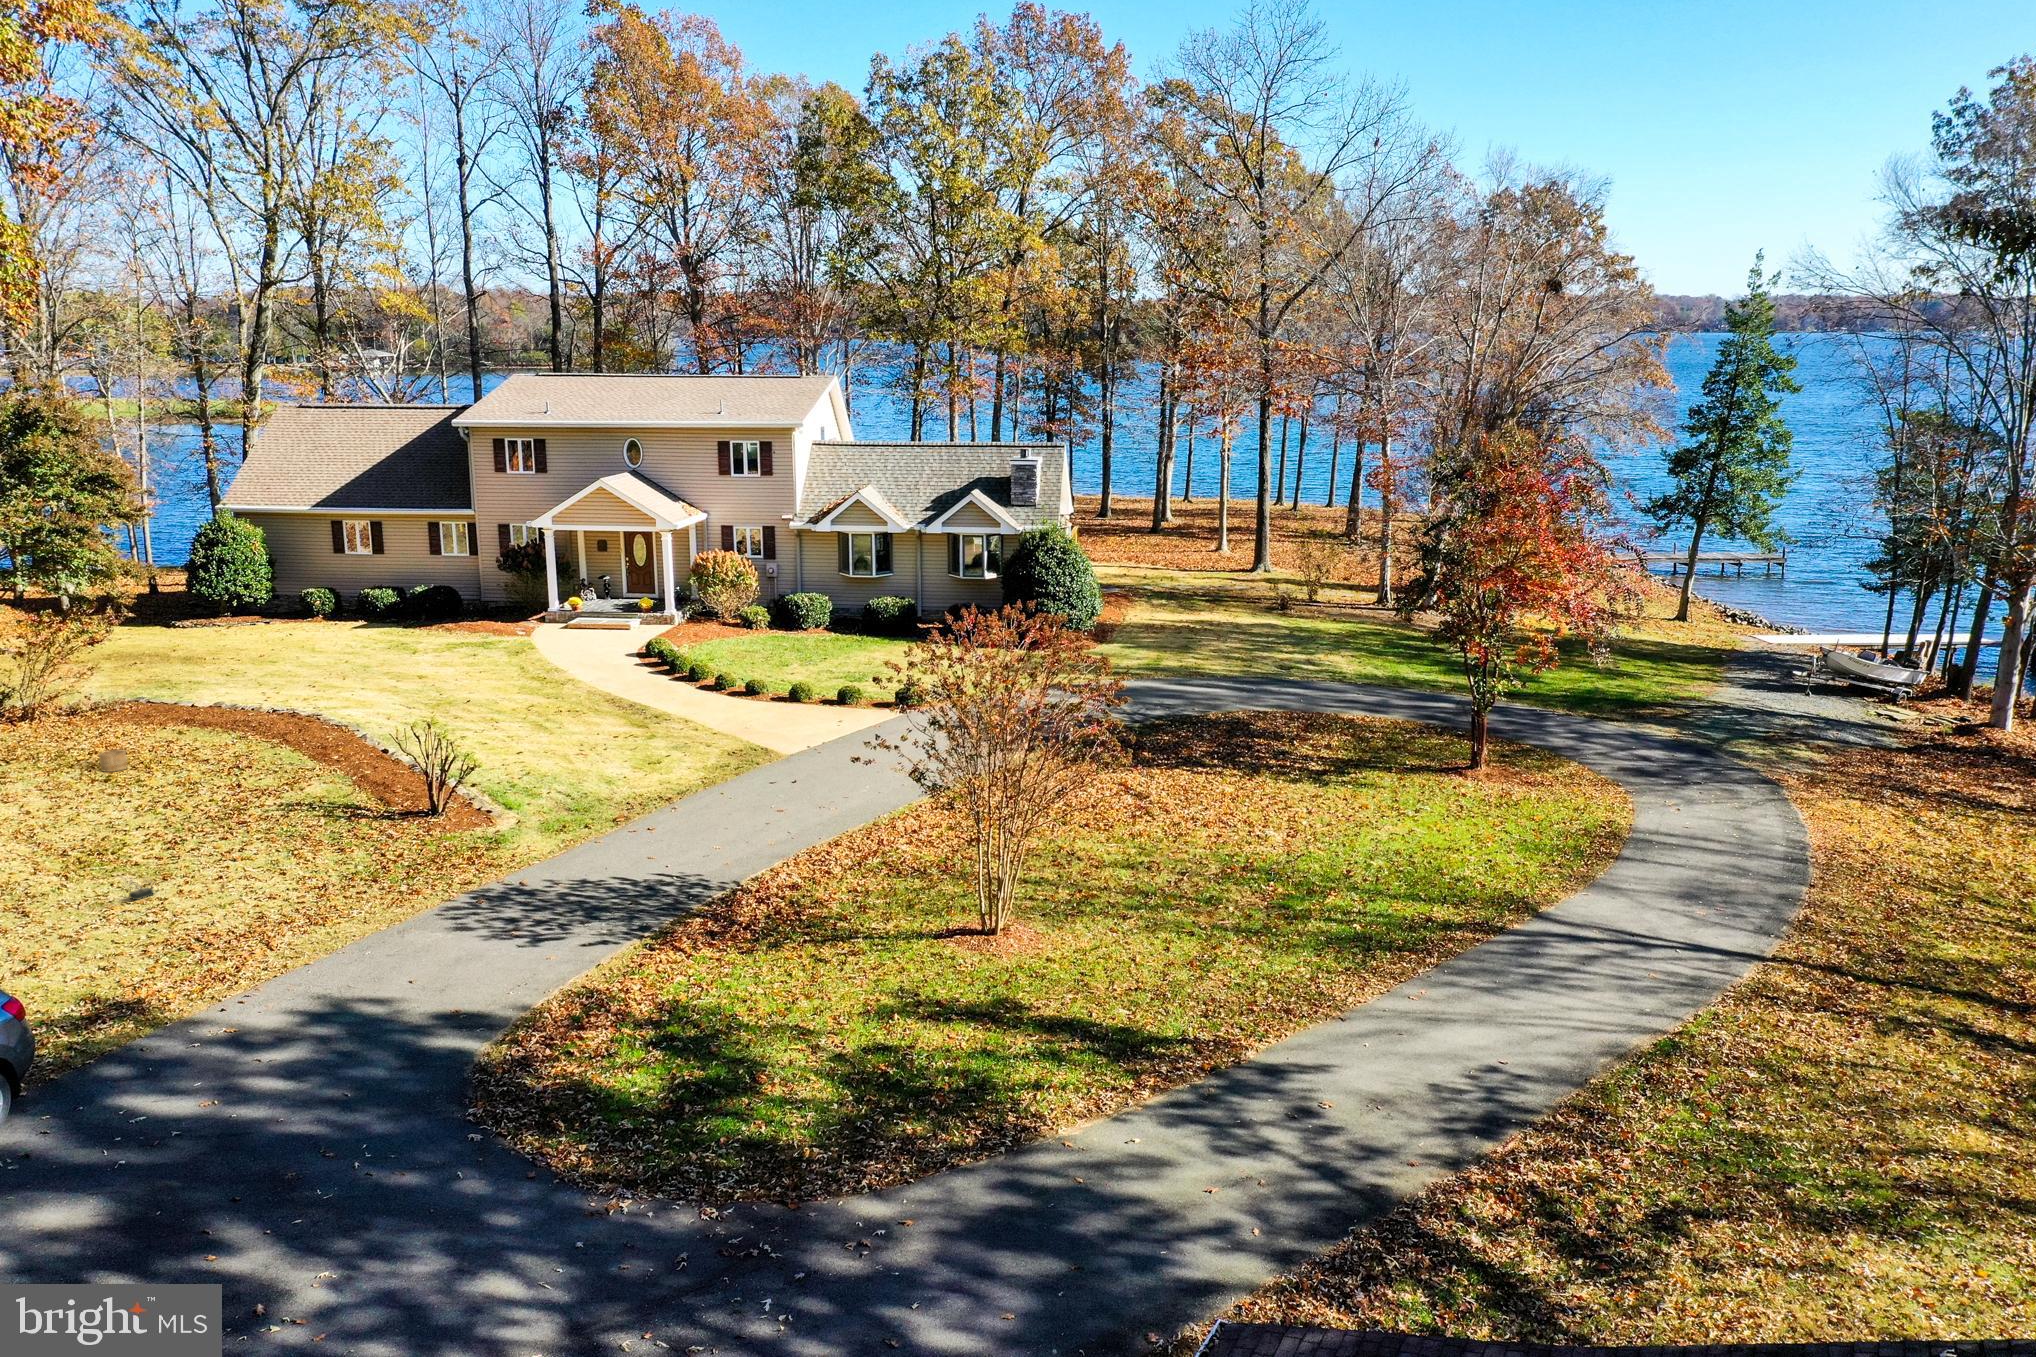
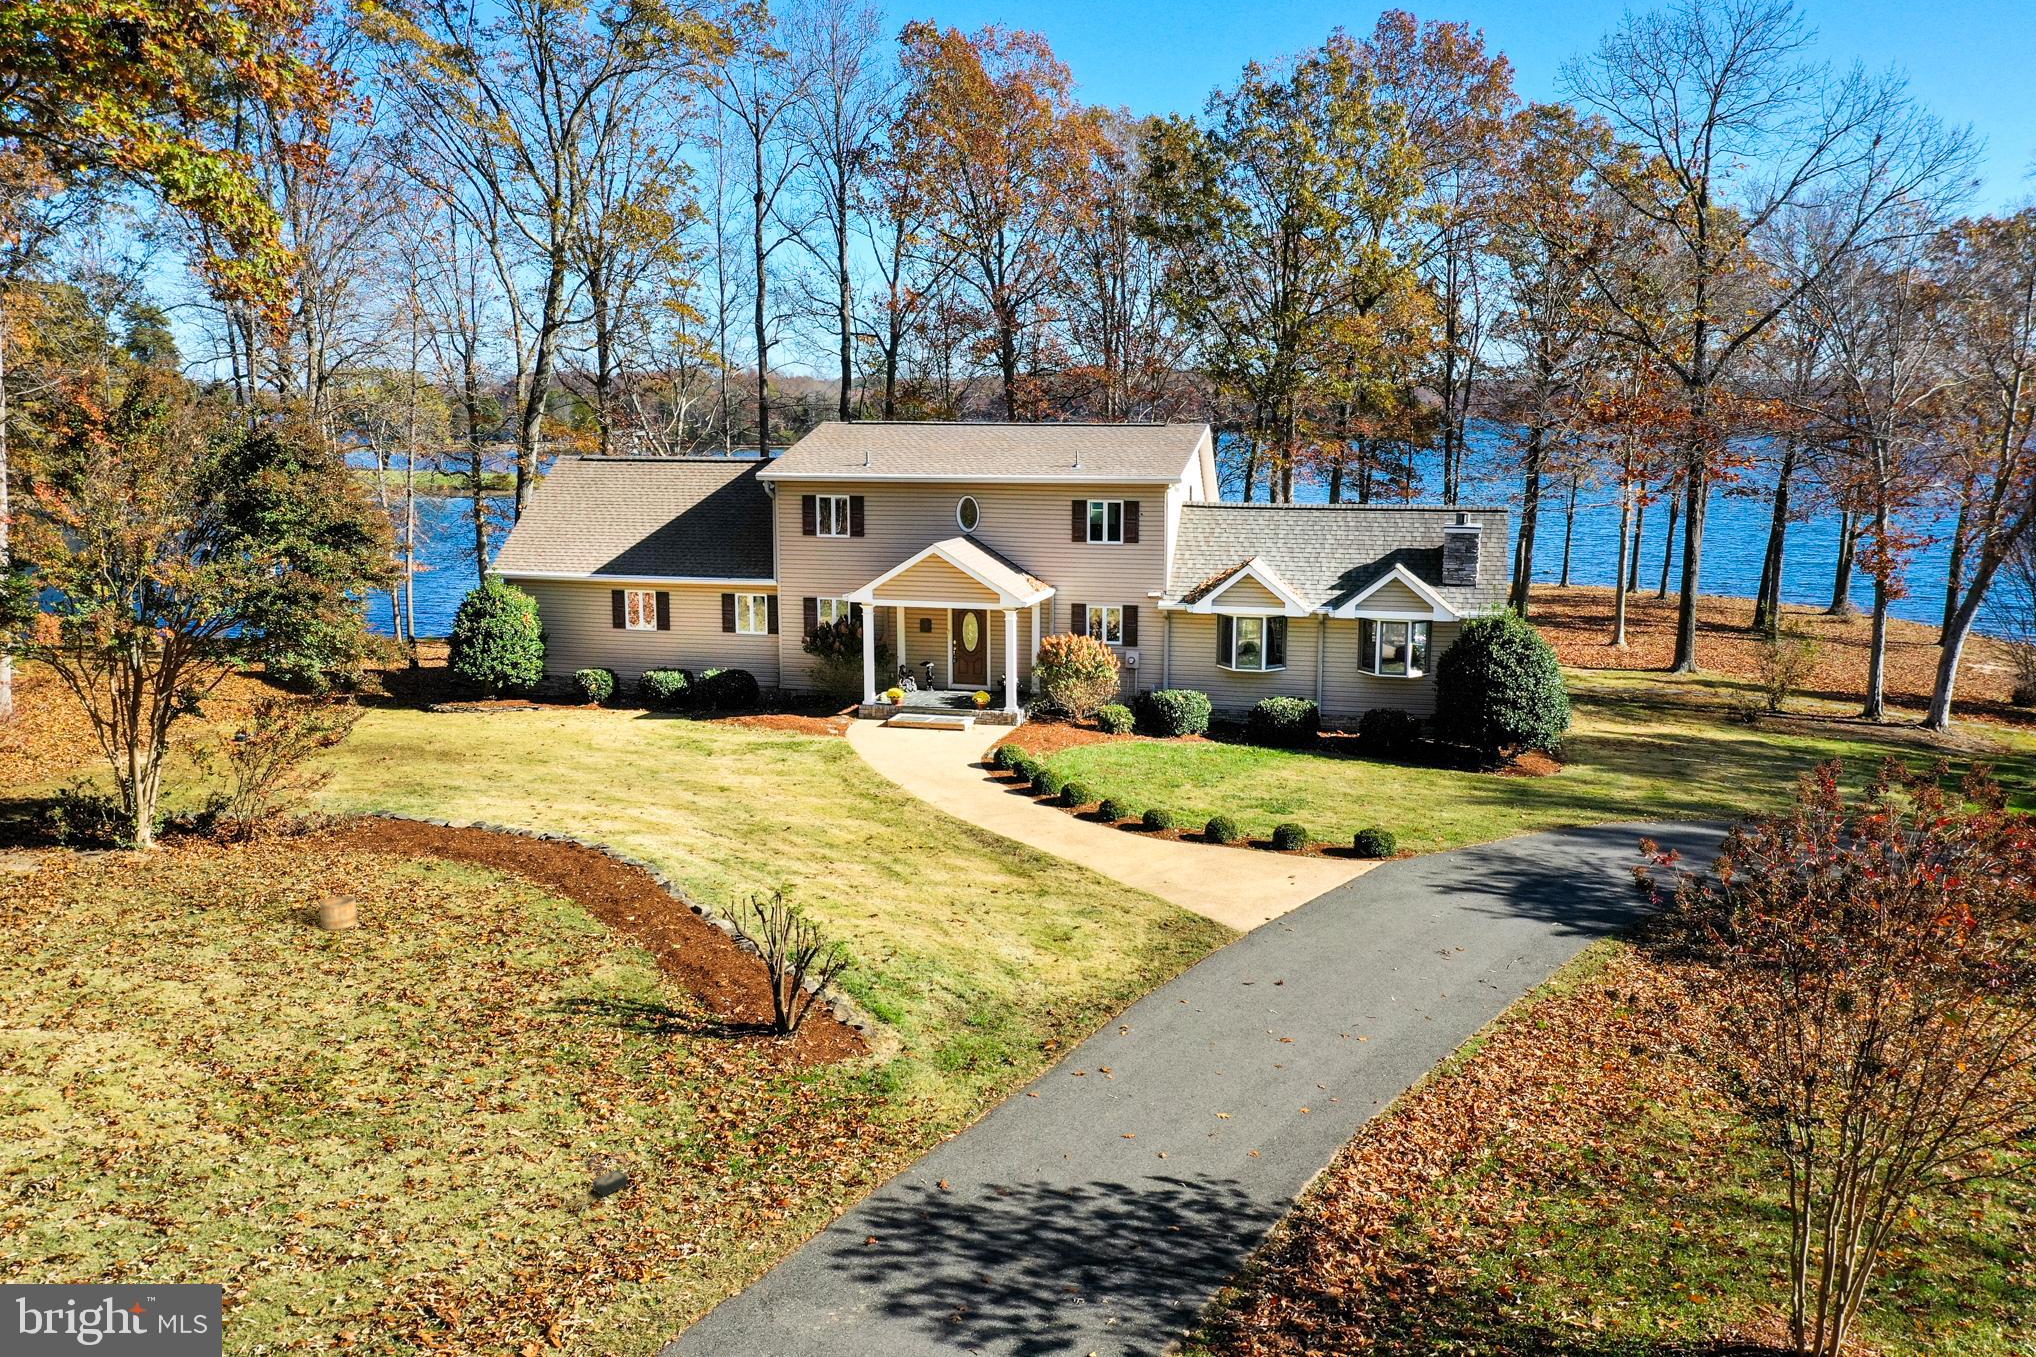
decorative plant: present [123,877,155,900] -> present [586,1155,628,1196]

